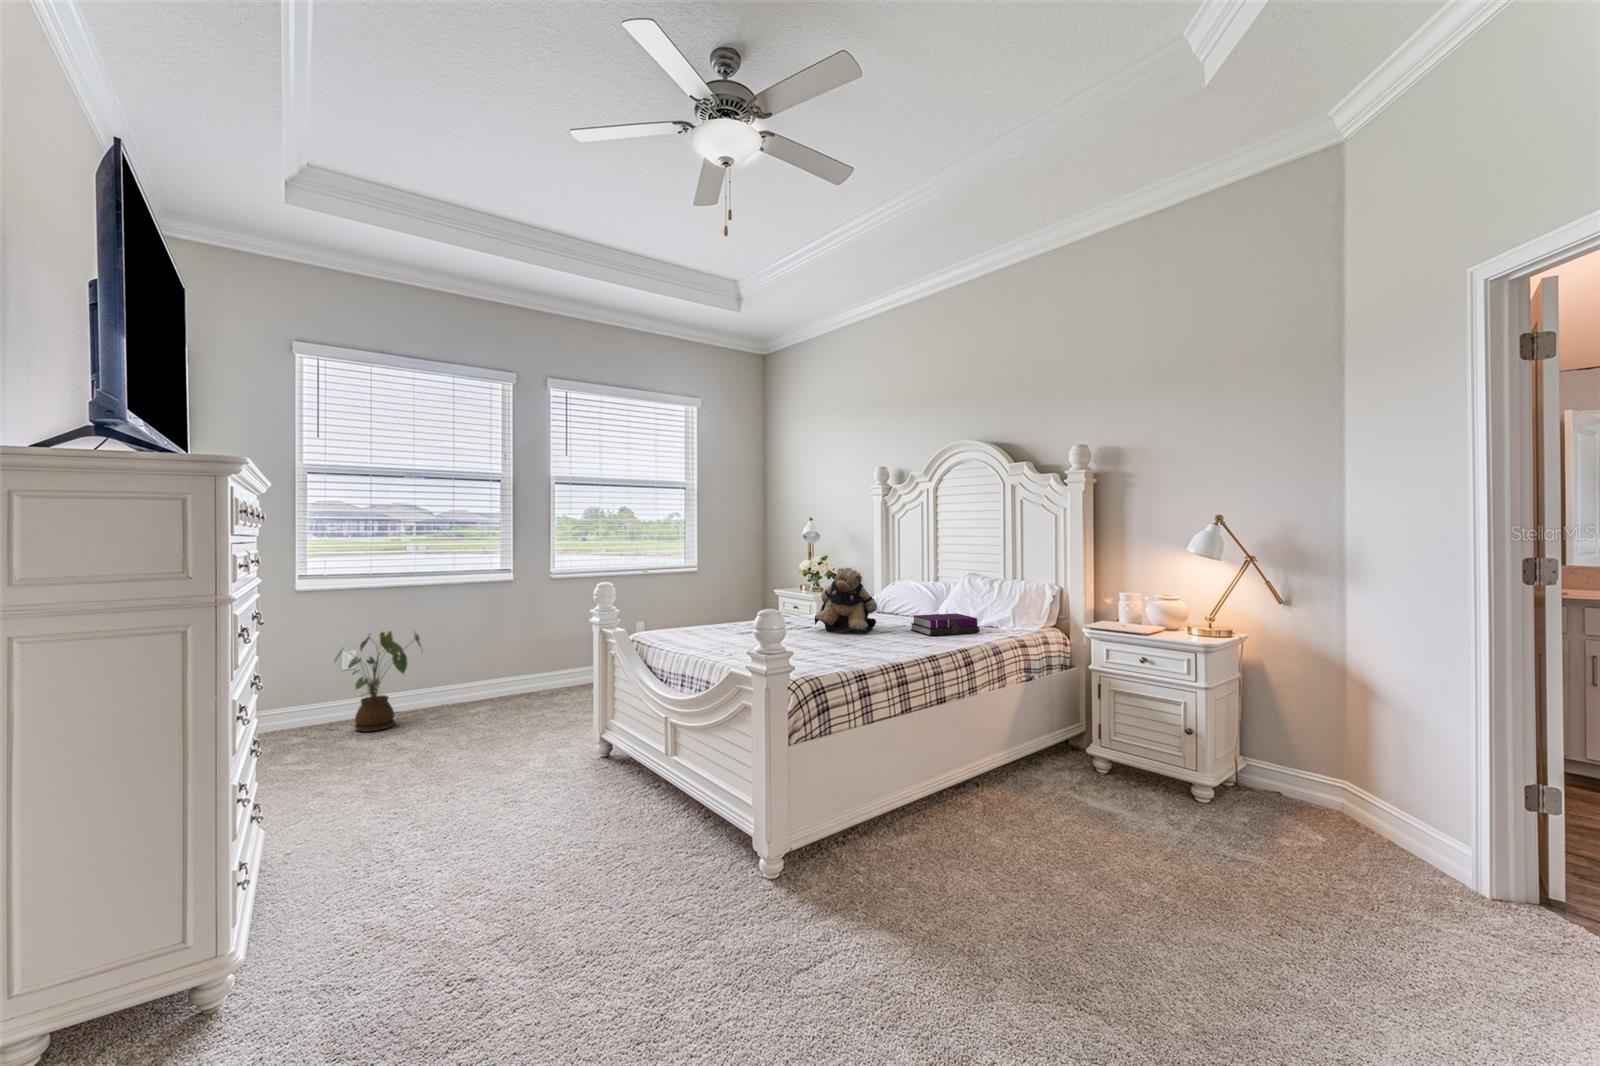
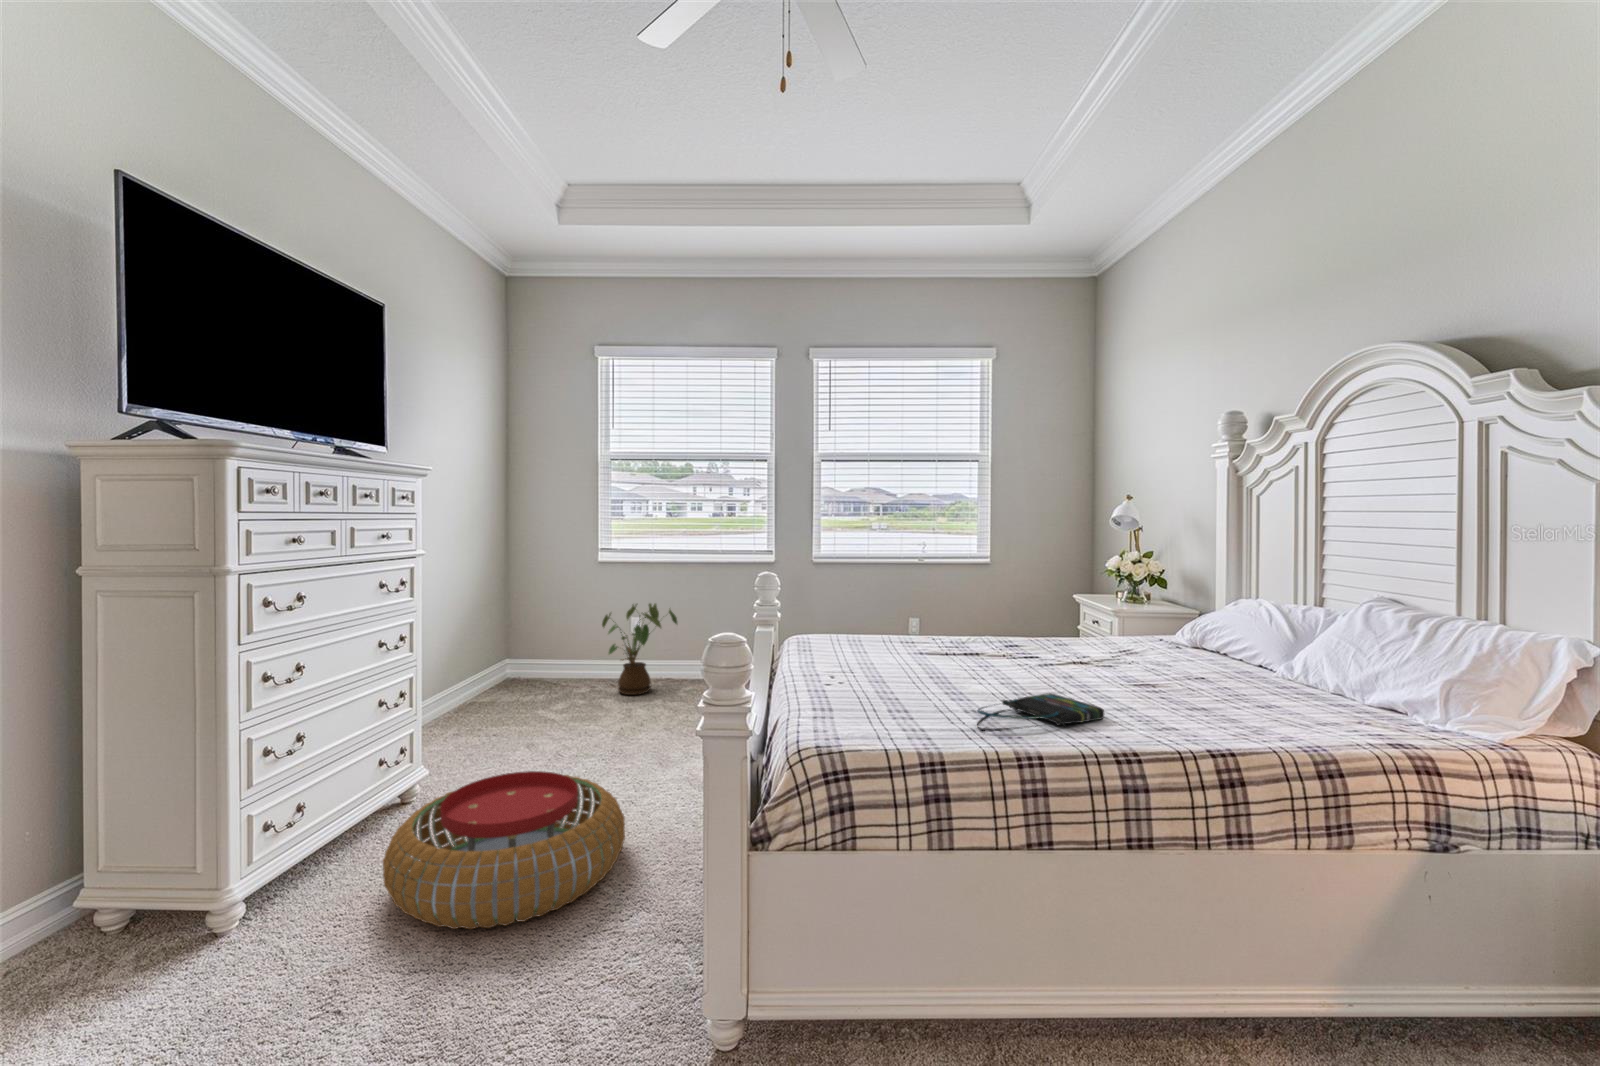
teddy bear: present [815,568,877,632] -> none [1015,570,1127,680]
notebook: present [911,614,980,635] -> none [1187,662,1328,716]
tote bag: none [850,639,901,660] -> present [977,693,1104,731]
pouf: none [368,772,588,908] -> present [383,771,625,929]

